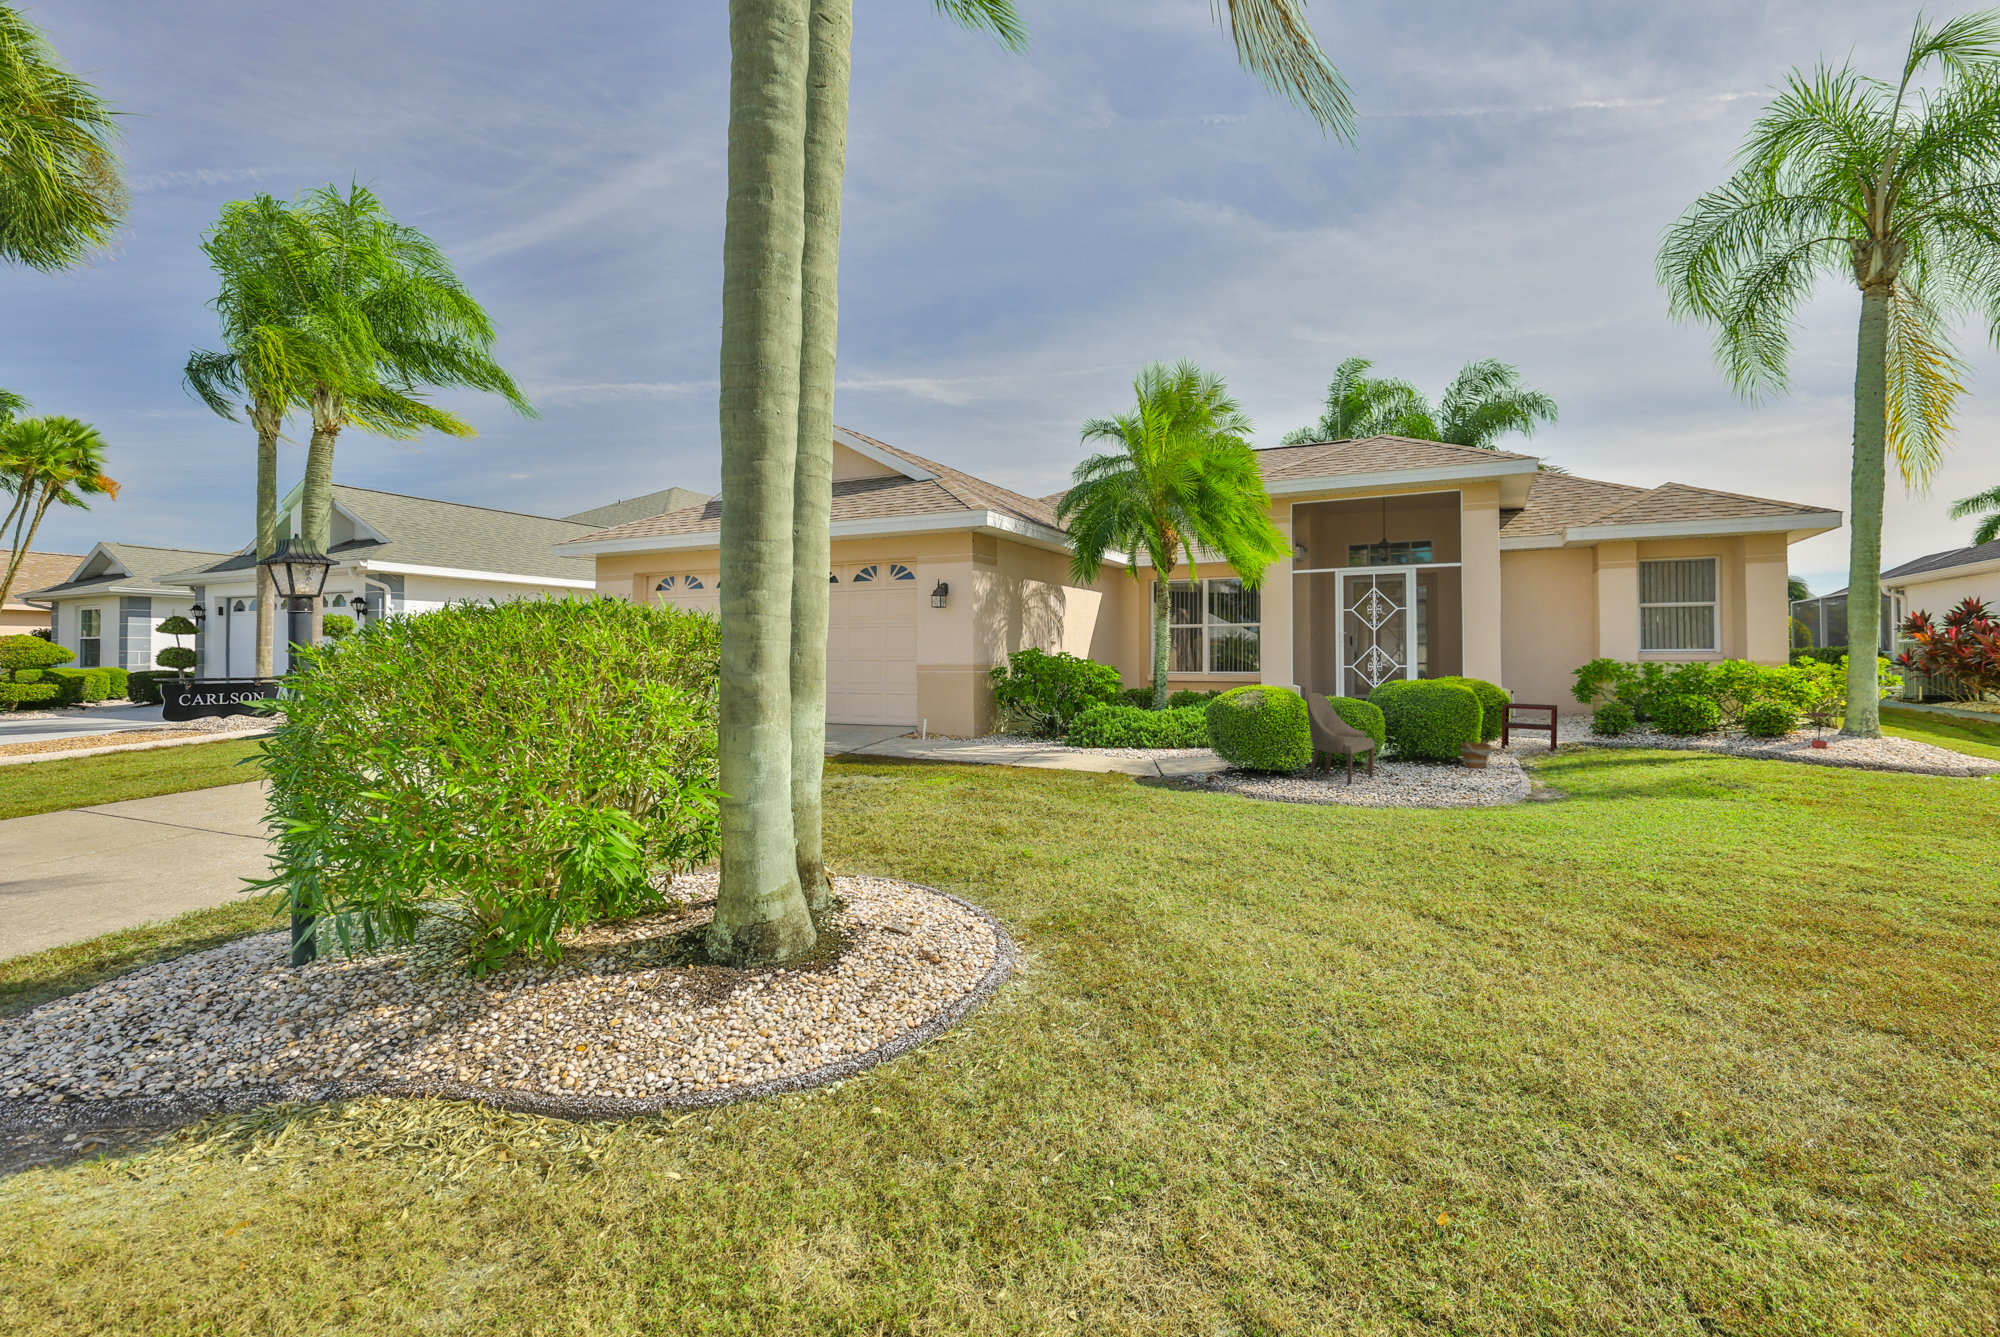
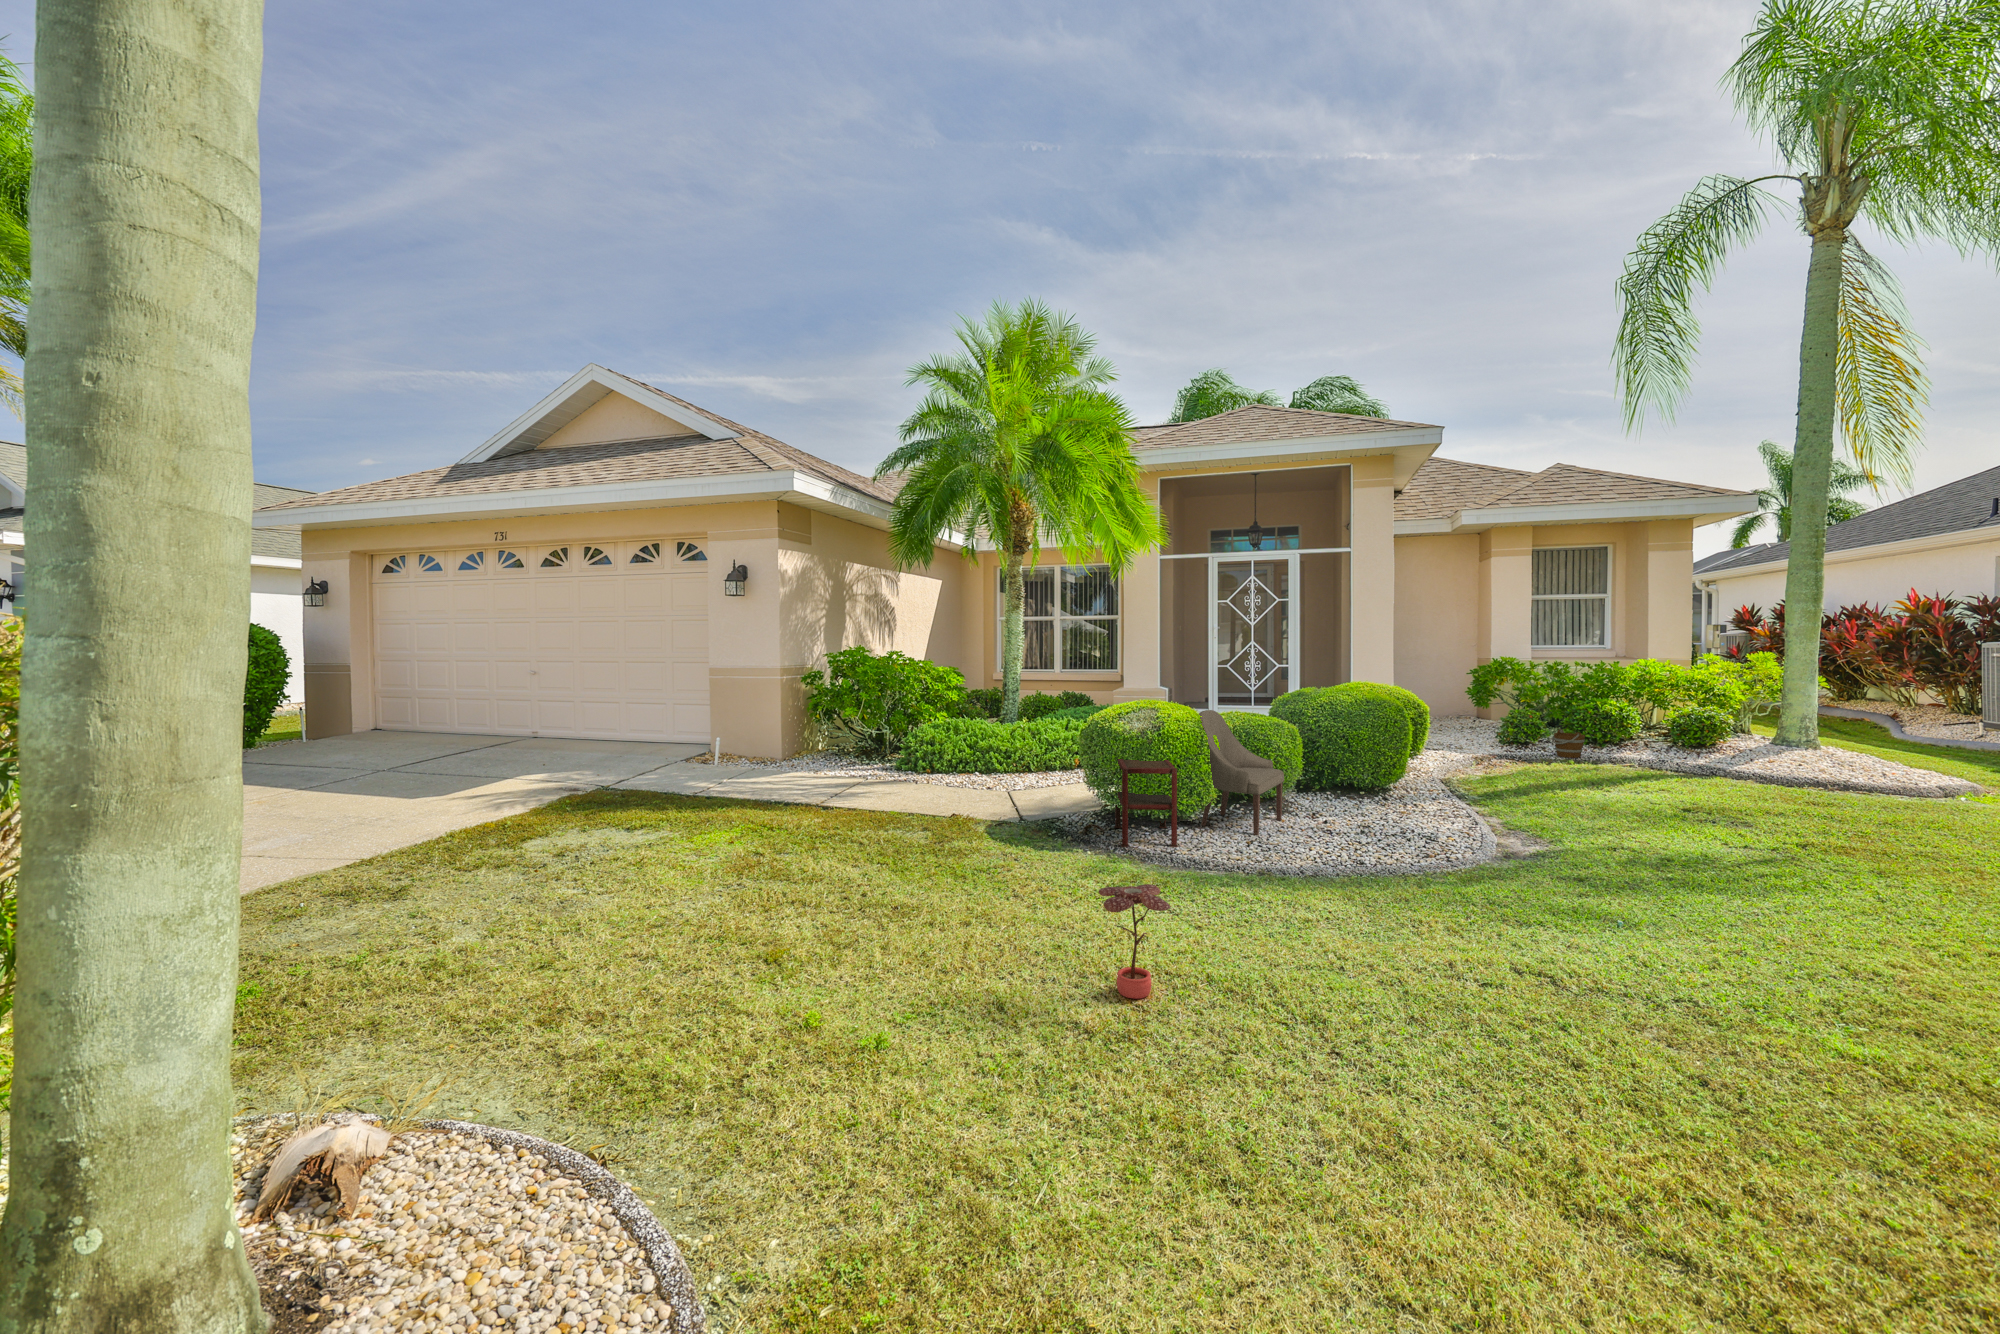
side table: present [1501,703,1557,751] -> present [1114,759,1178,847]
potted plant: present [1802,713,1838,748] -> present [1098,884,1170,999]
bucket: present [1461,740,1492,768] -> present [1552,729,1585,758]

